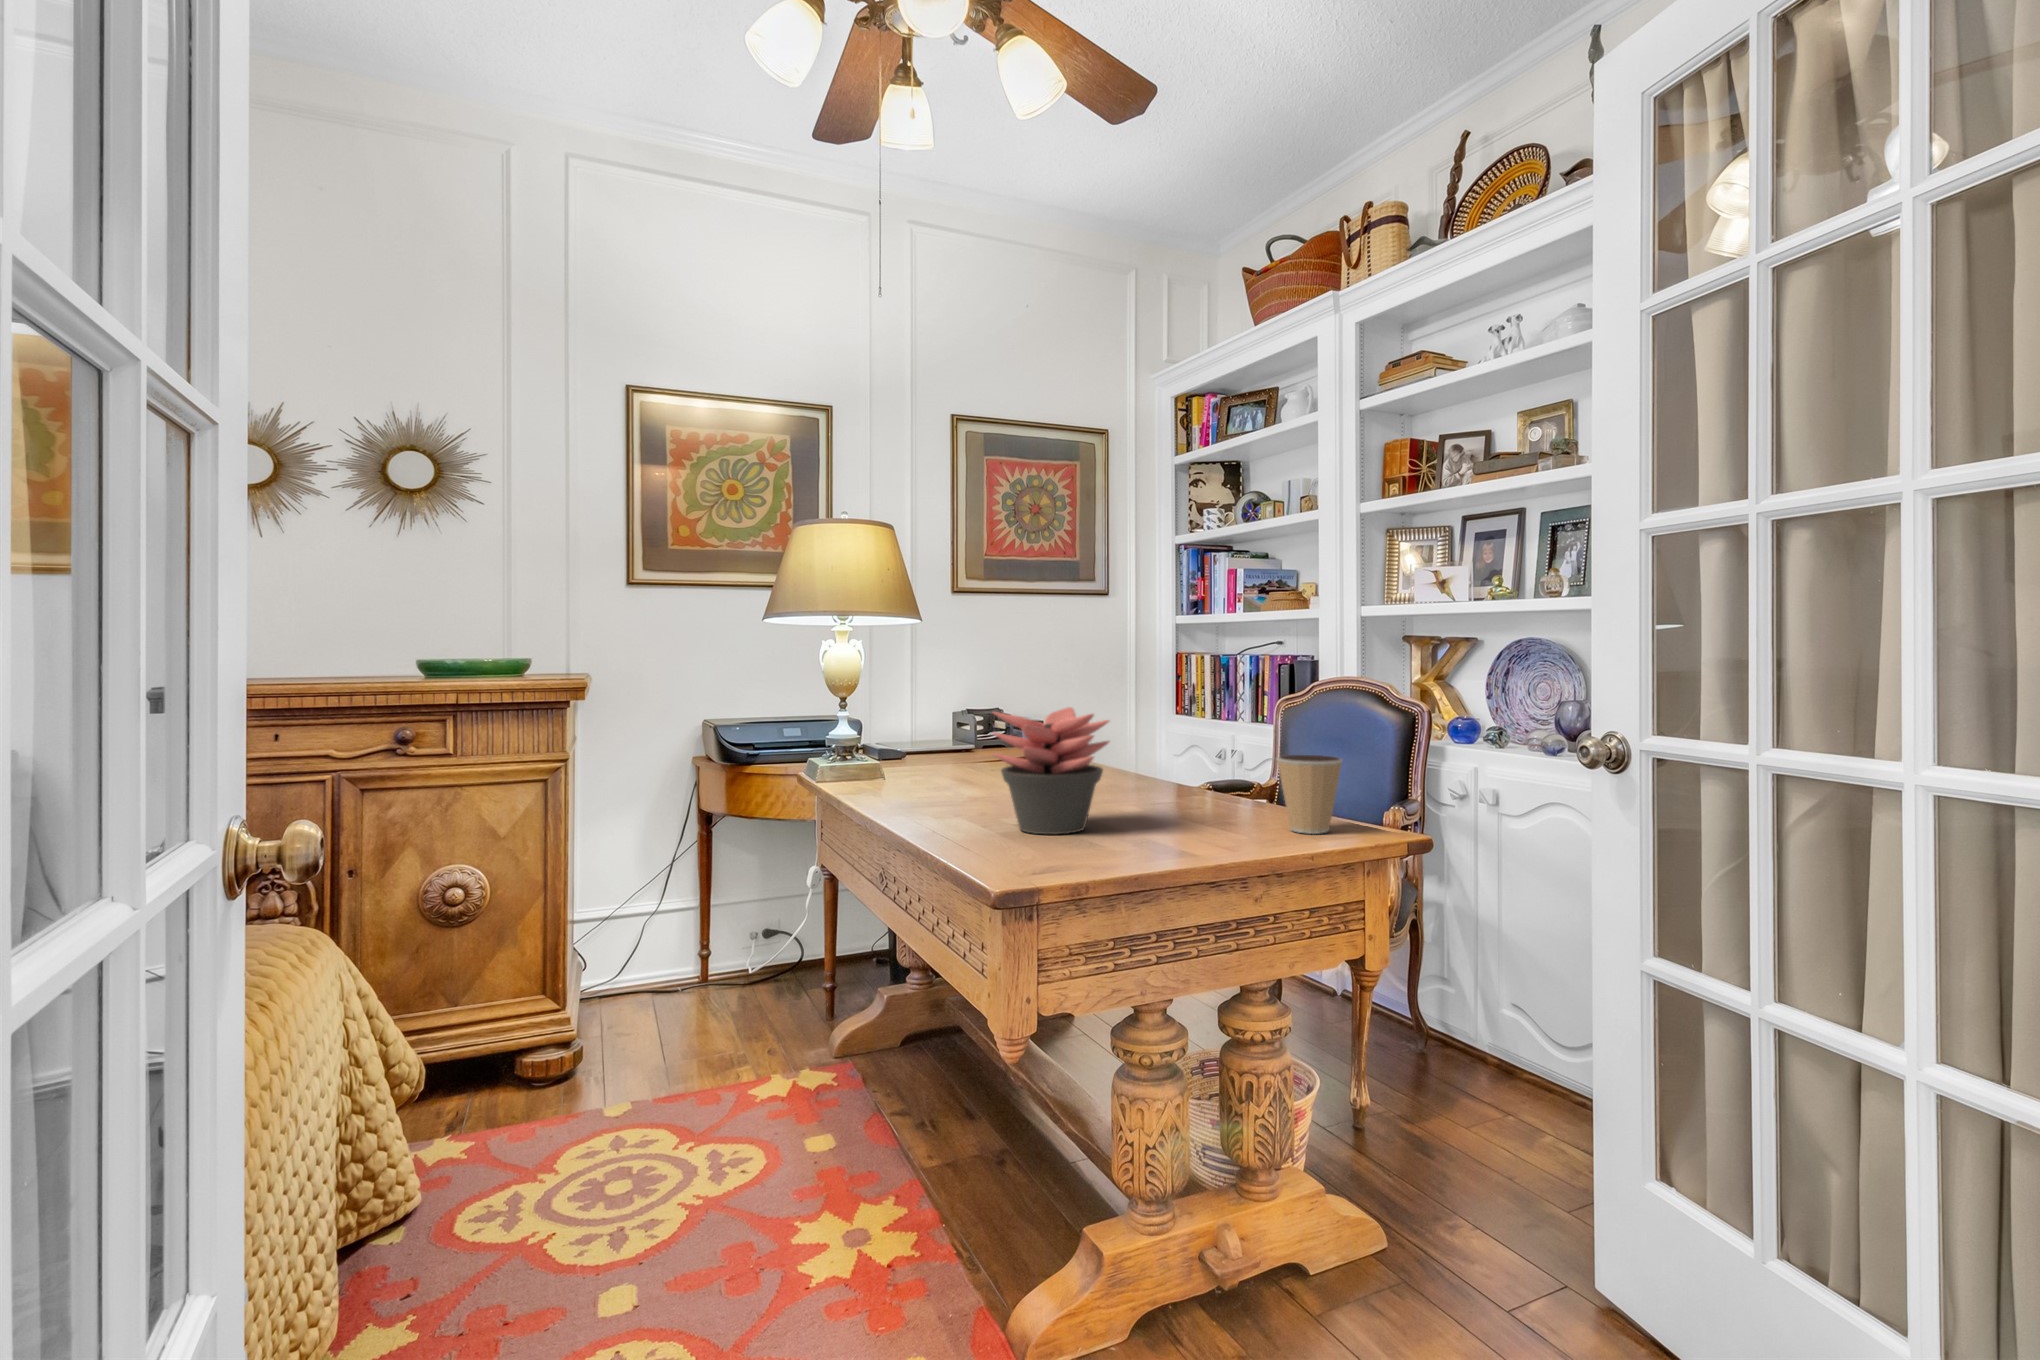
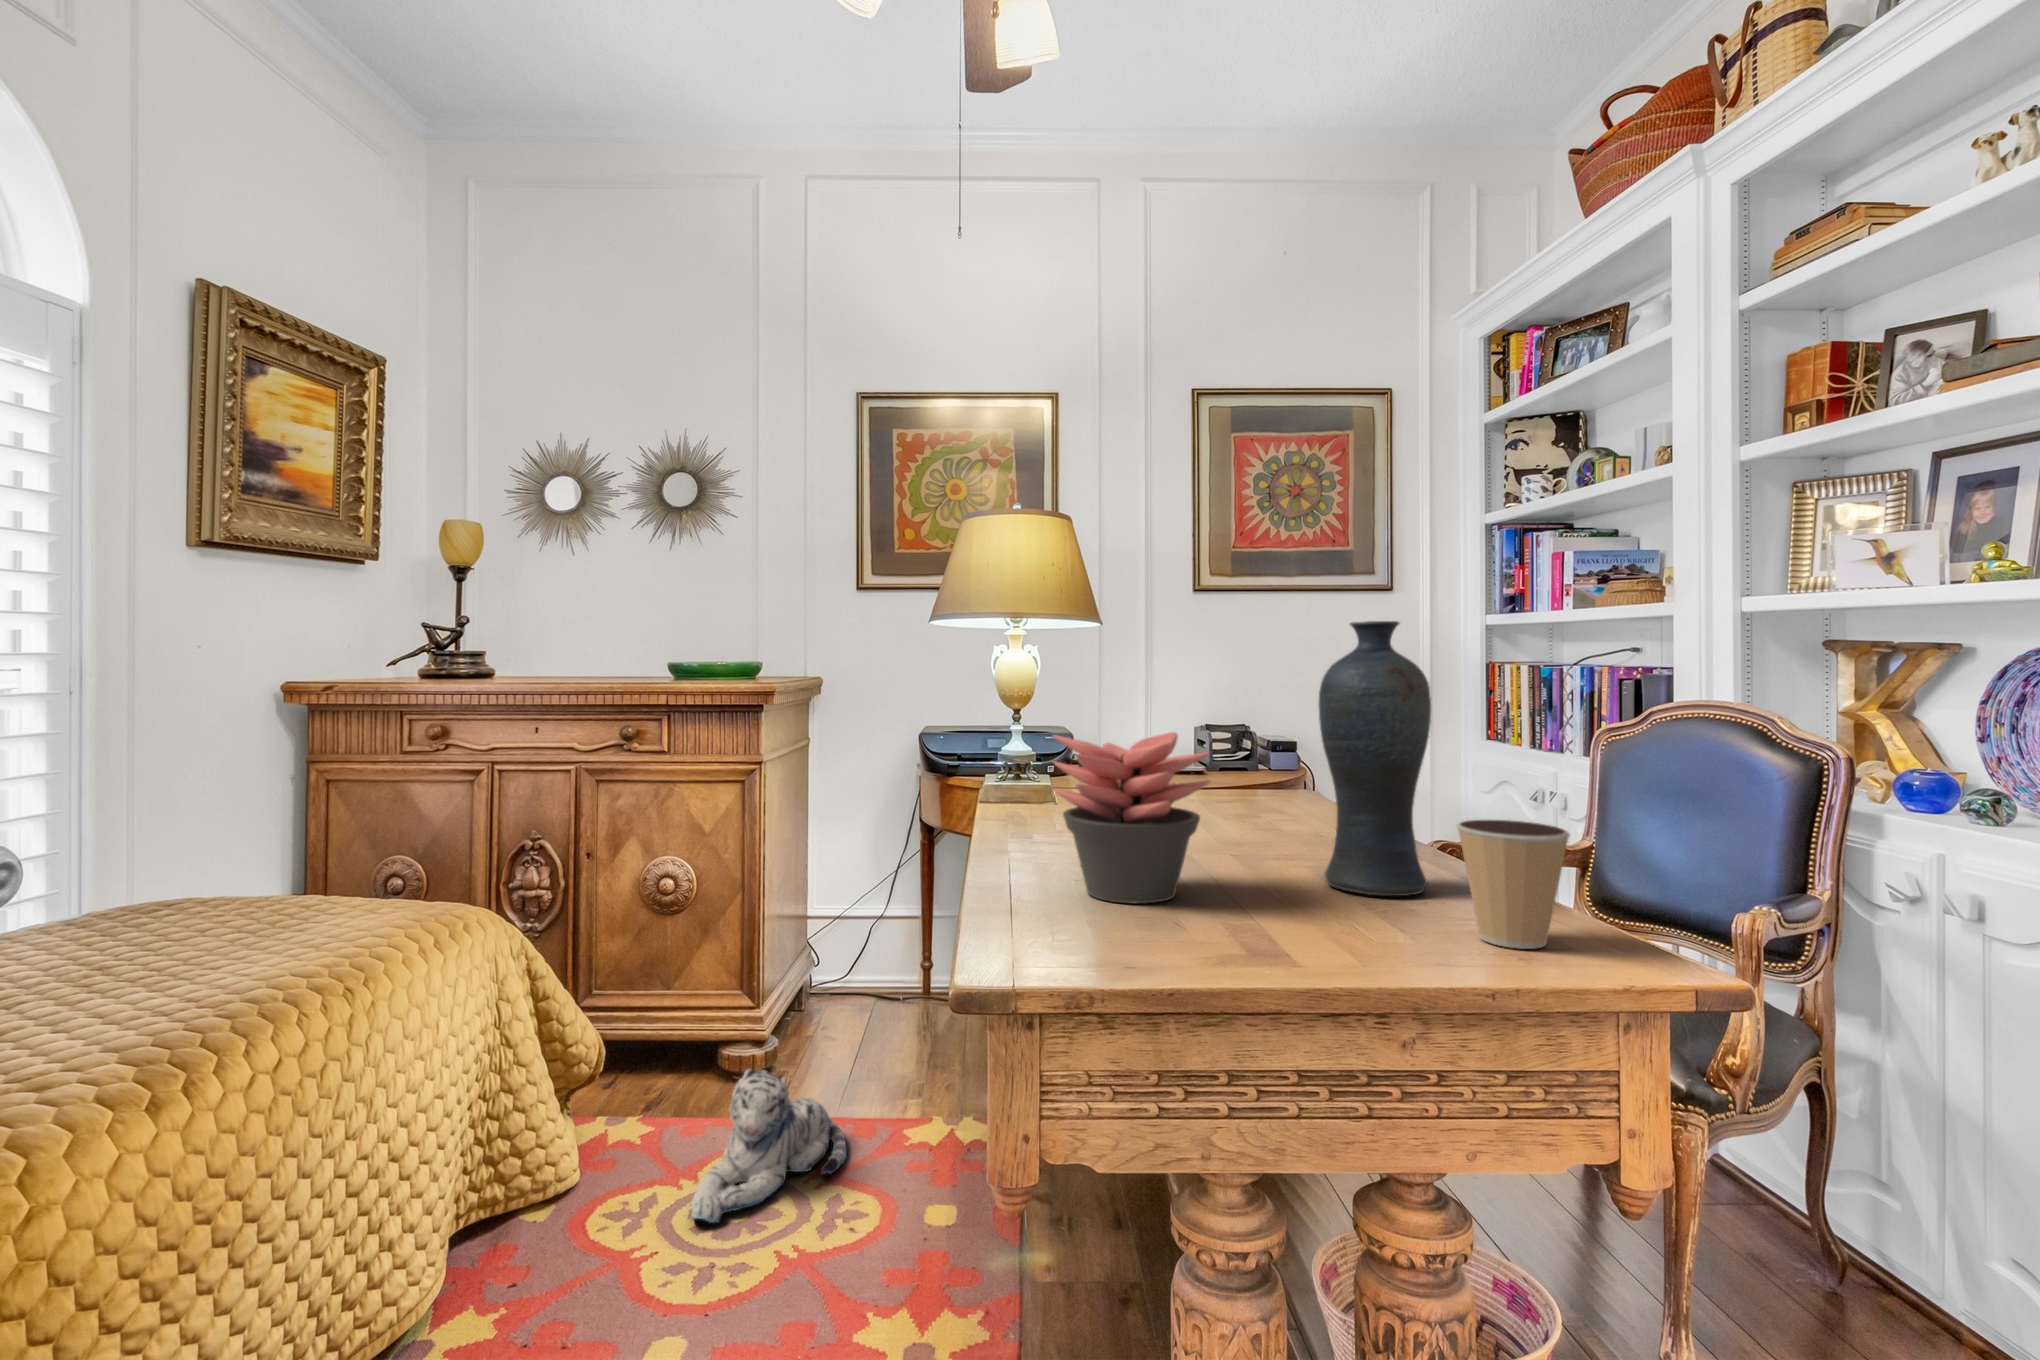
vase: none [1164,624,1239,815] -> present [1319,621,1431,896]
plush toy: none [565,1051,703,1202] -> present [689,1069,847,1223]

